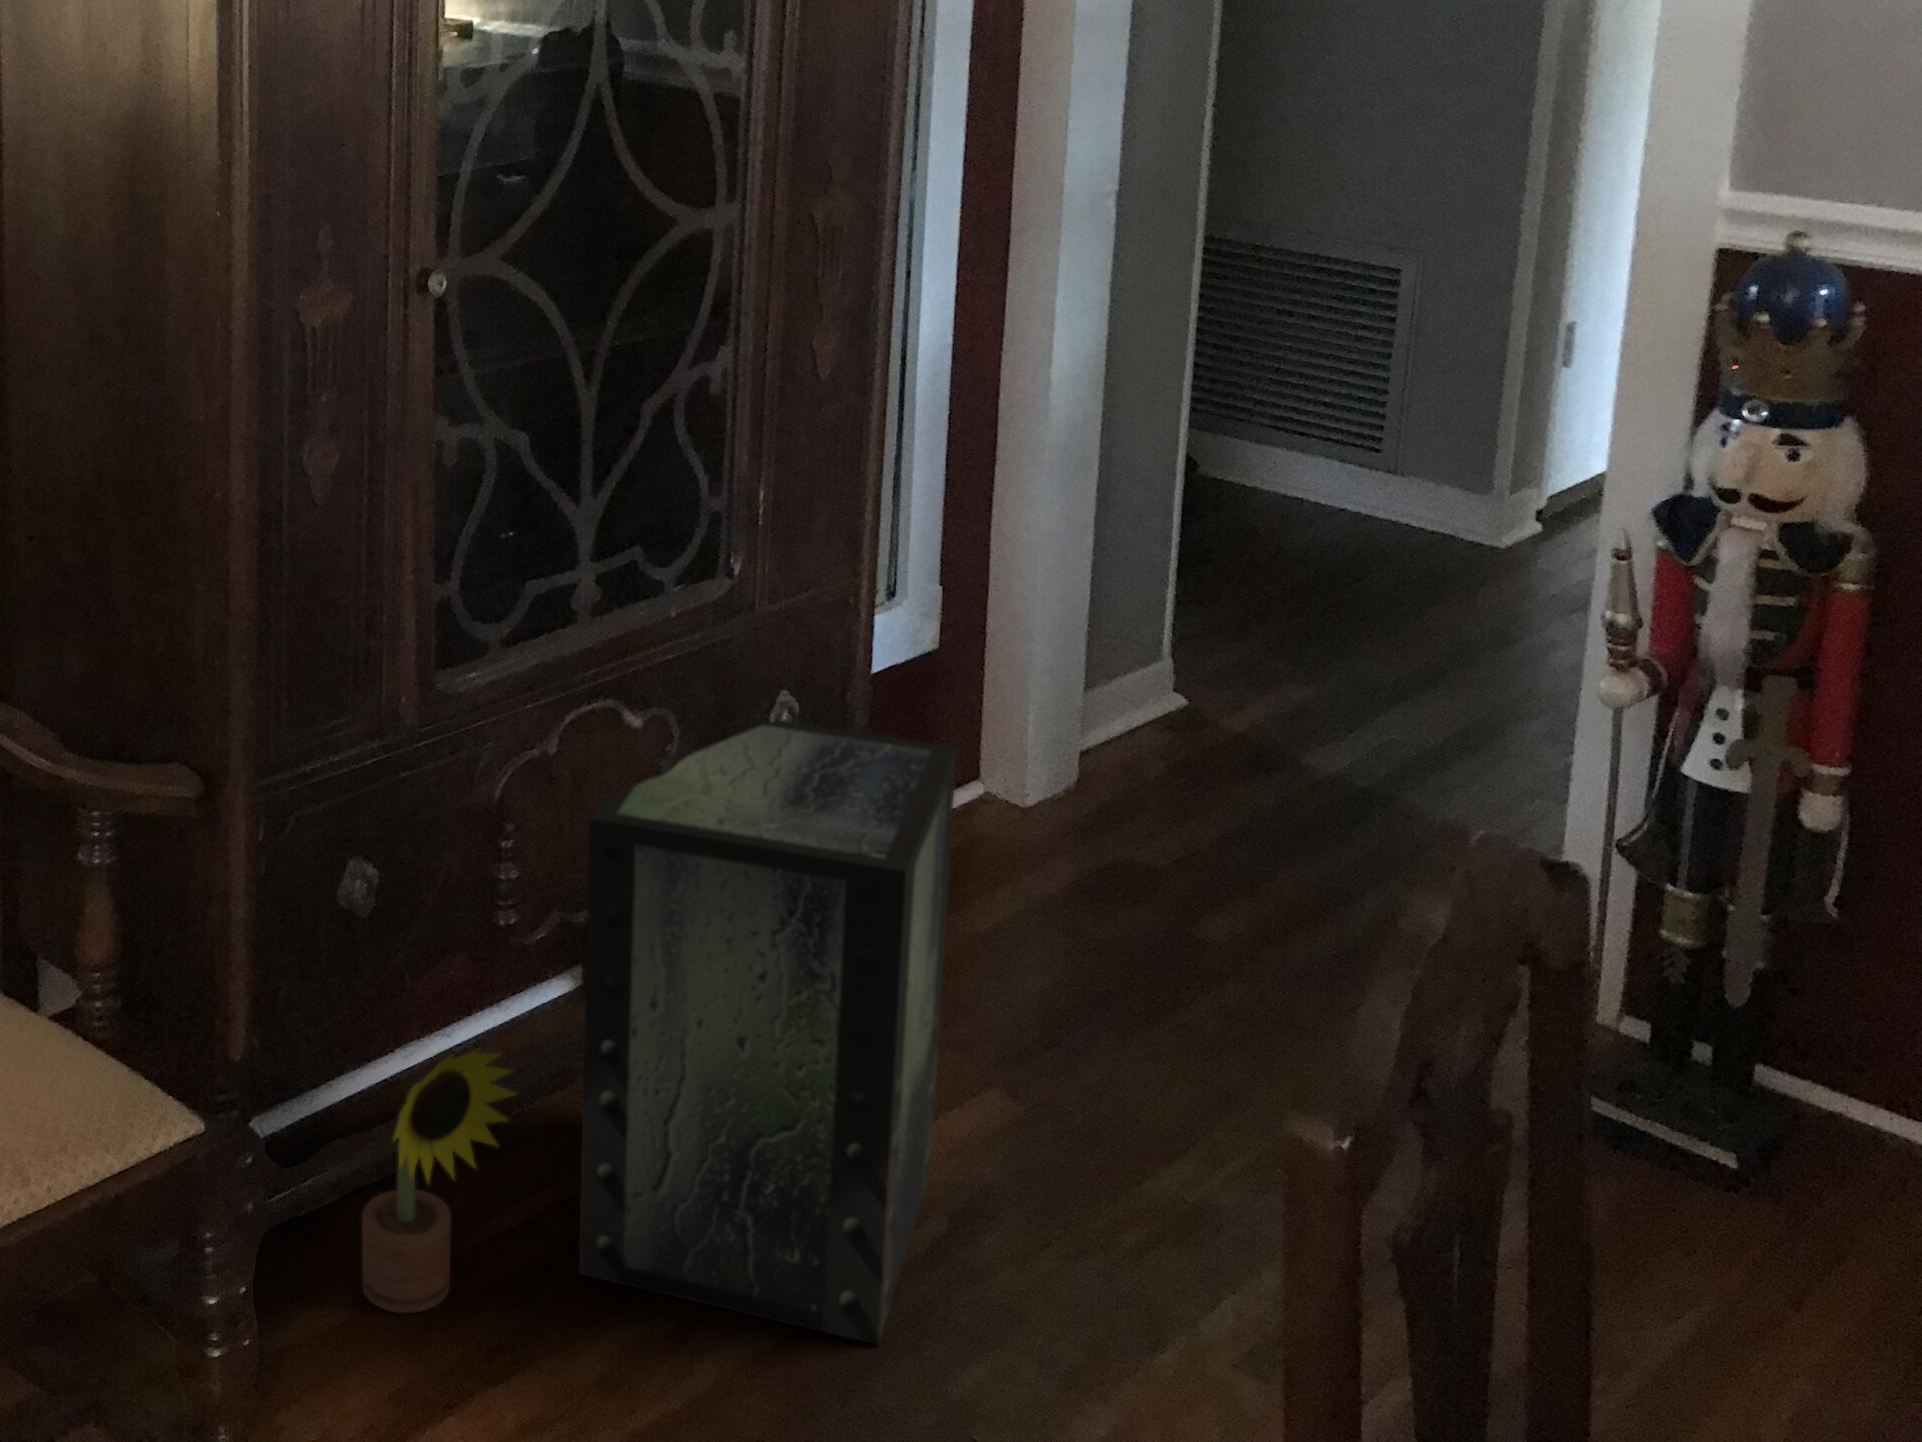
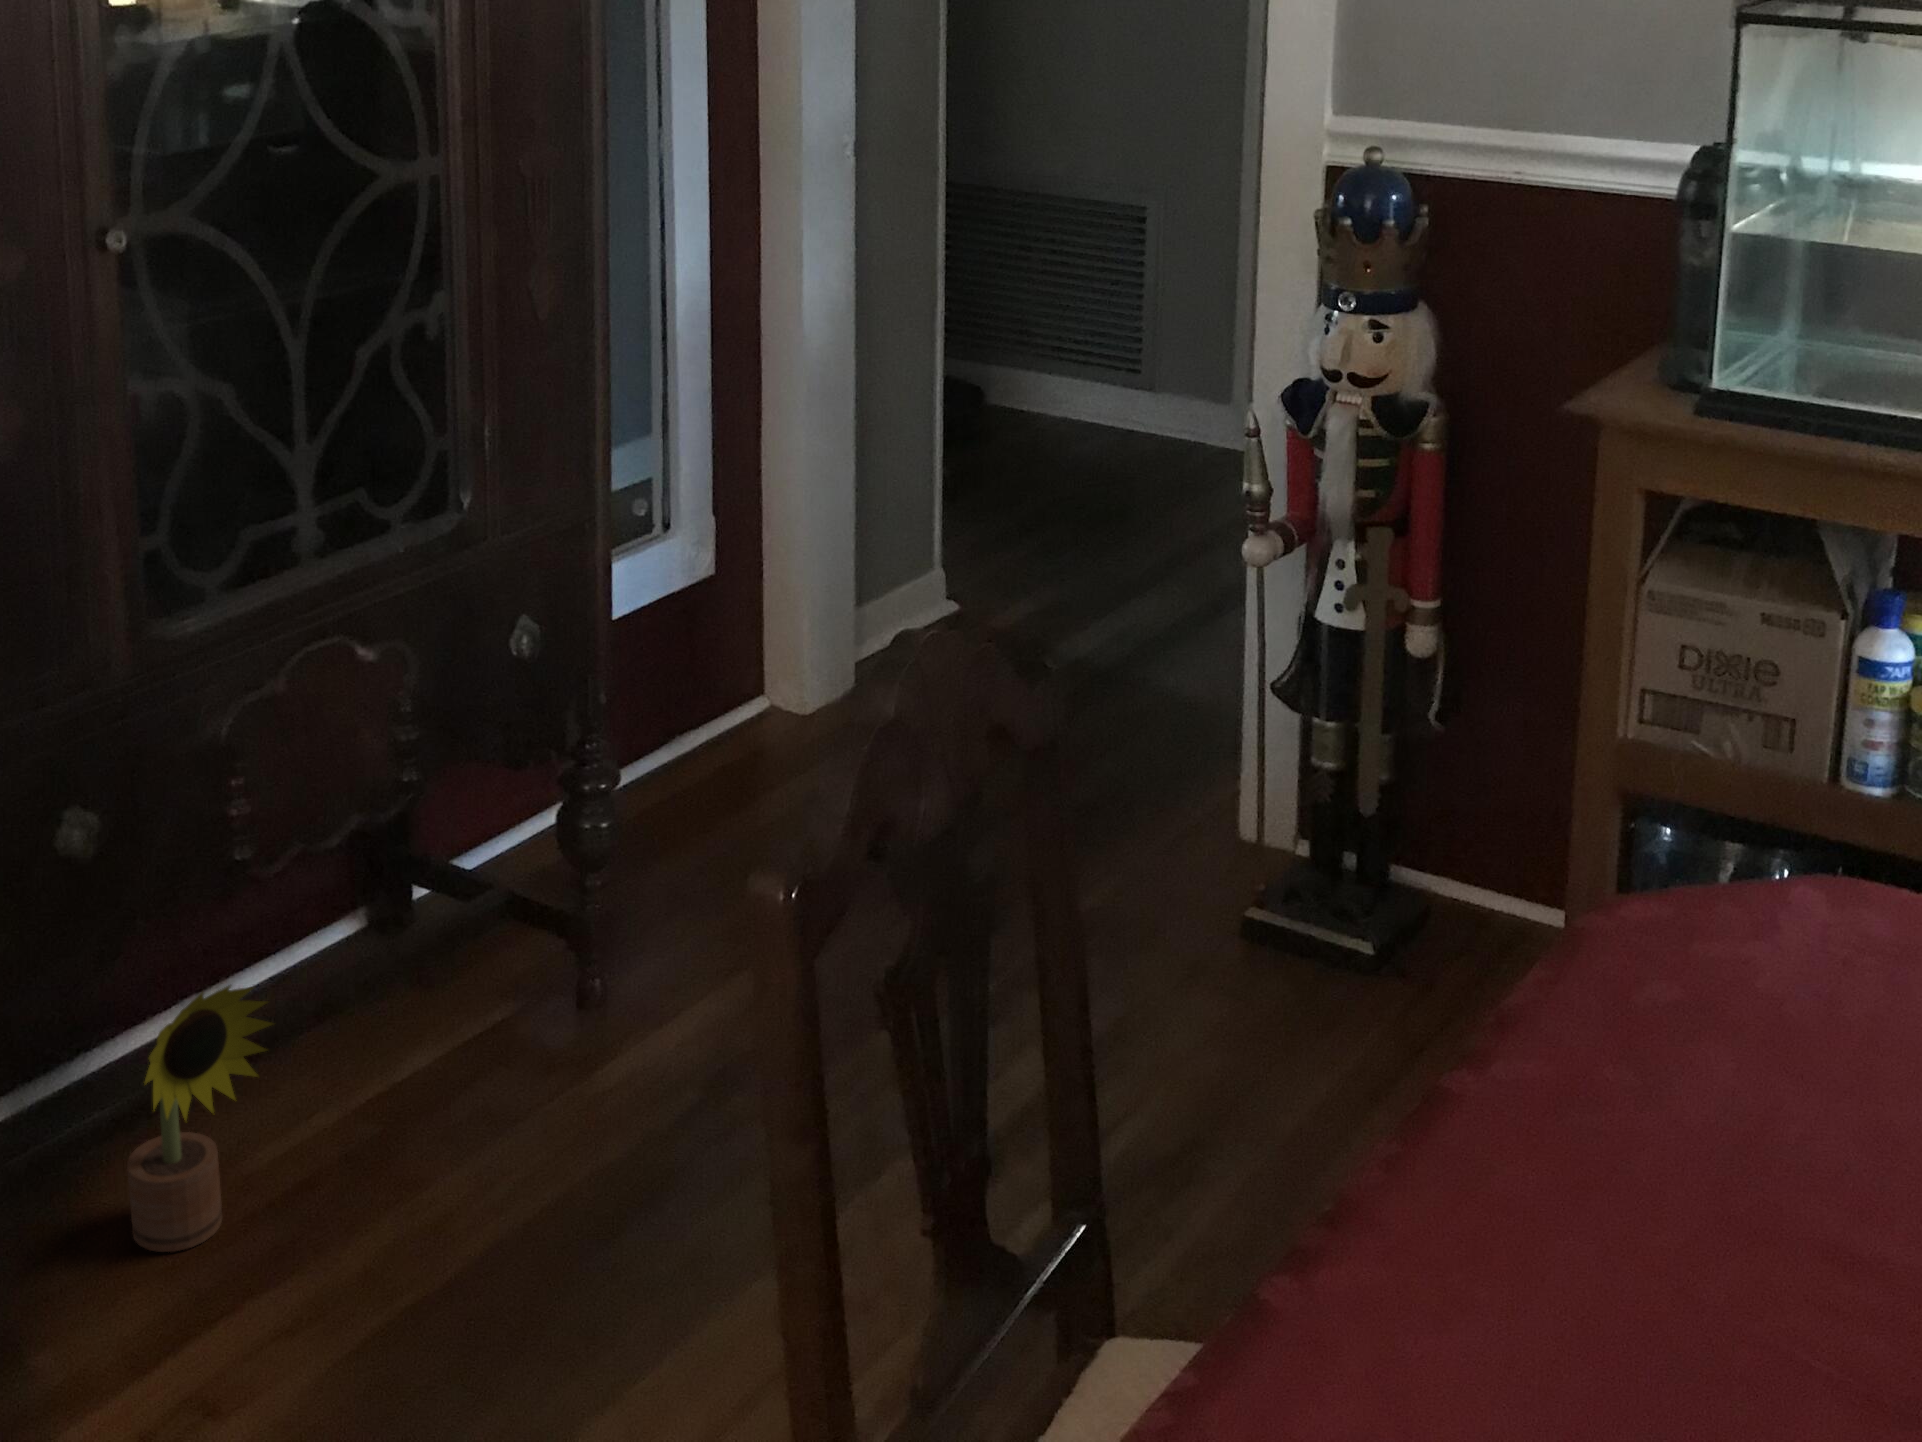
storage box: present [579,720,957,1344] -> none [328,640,692,1208]

